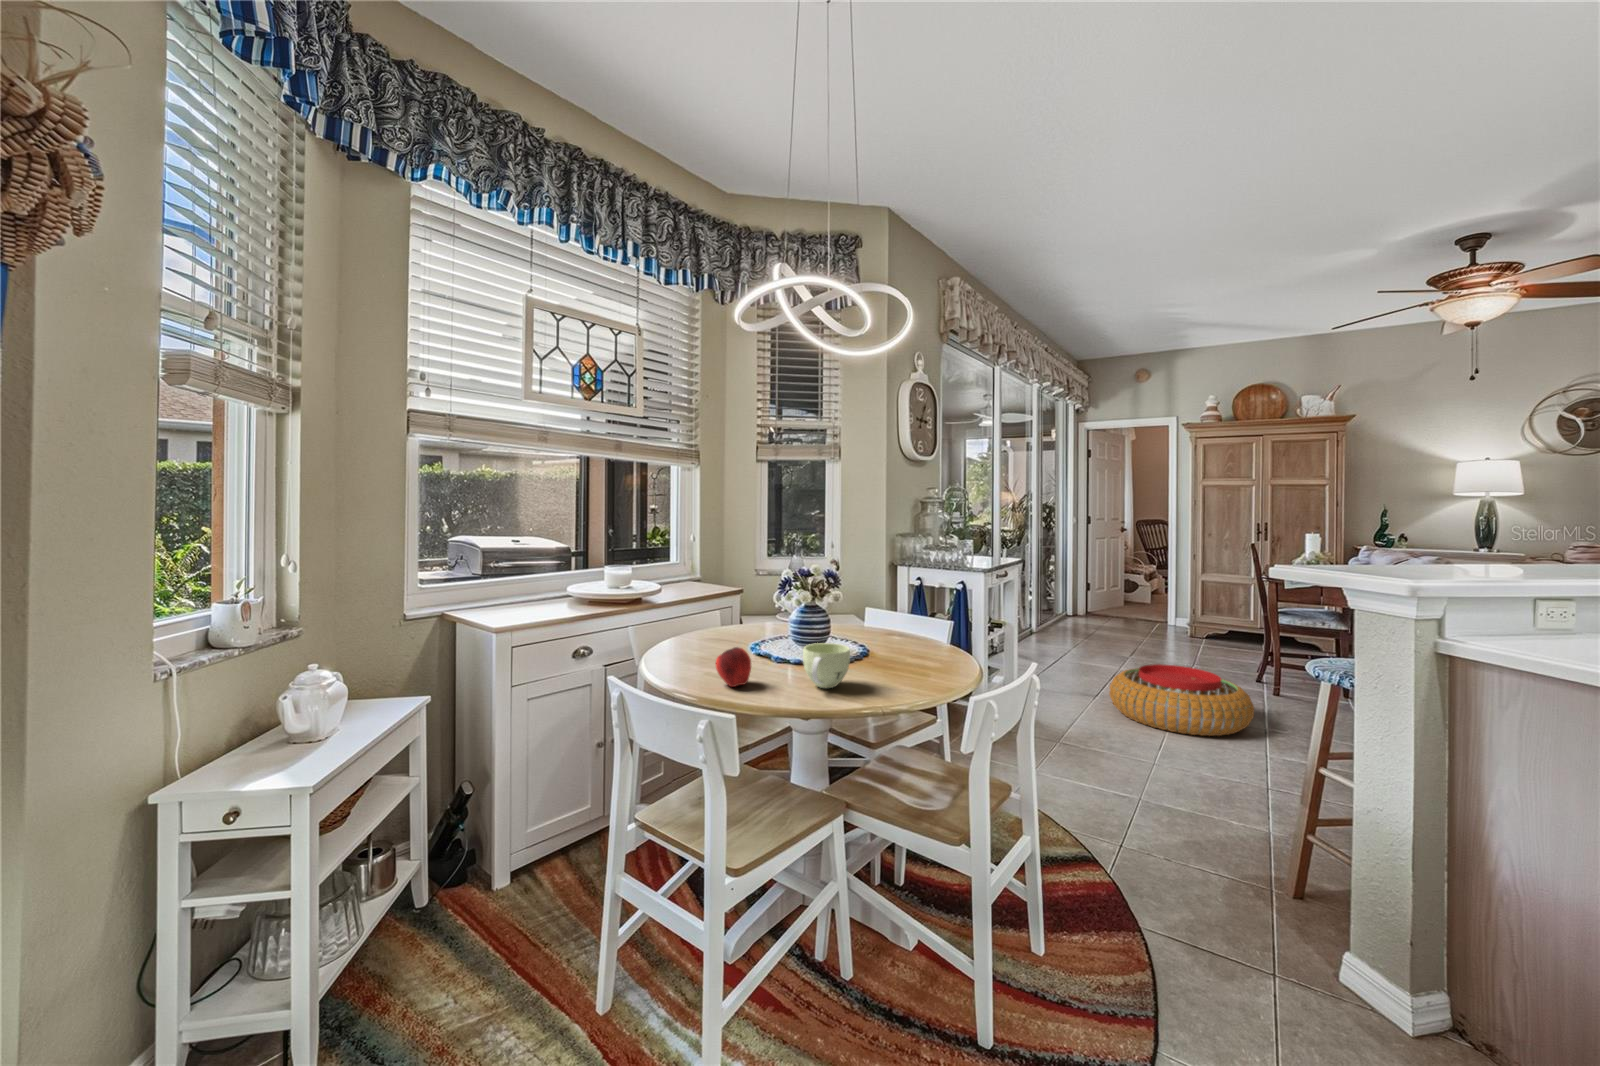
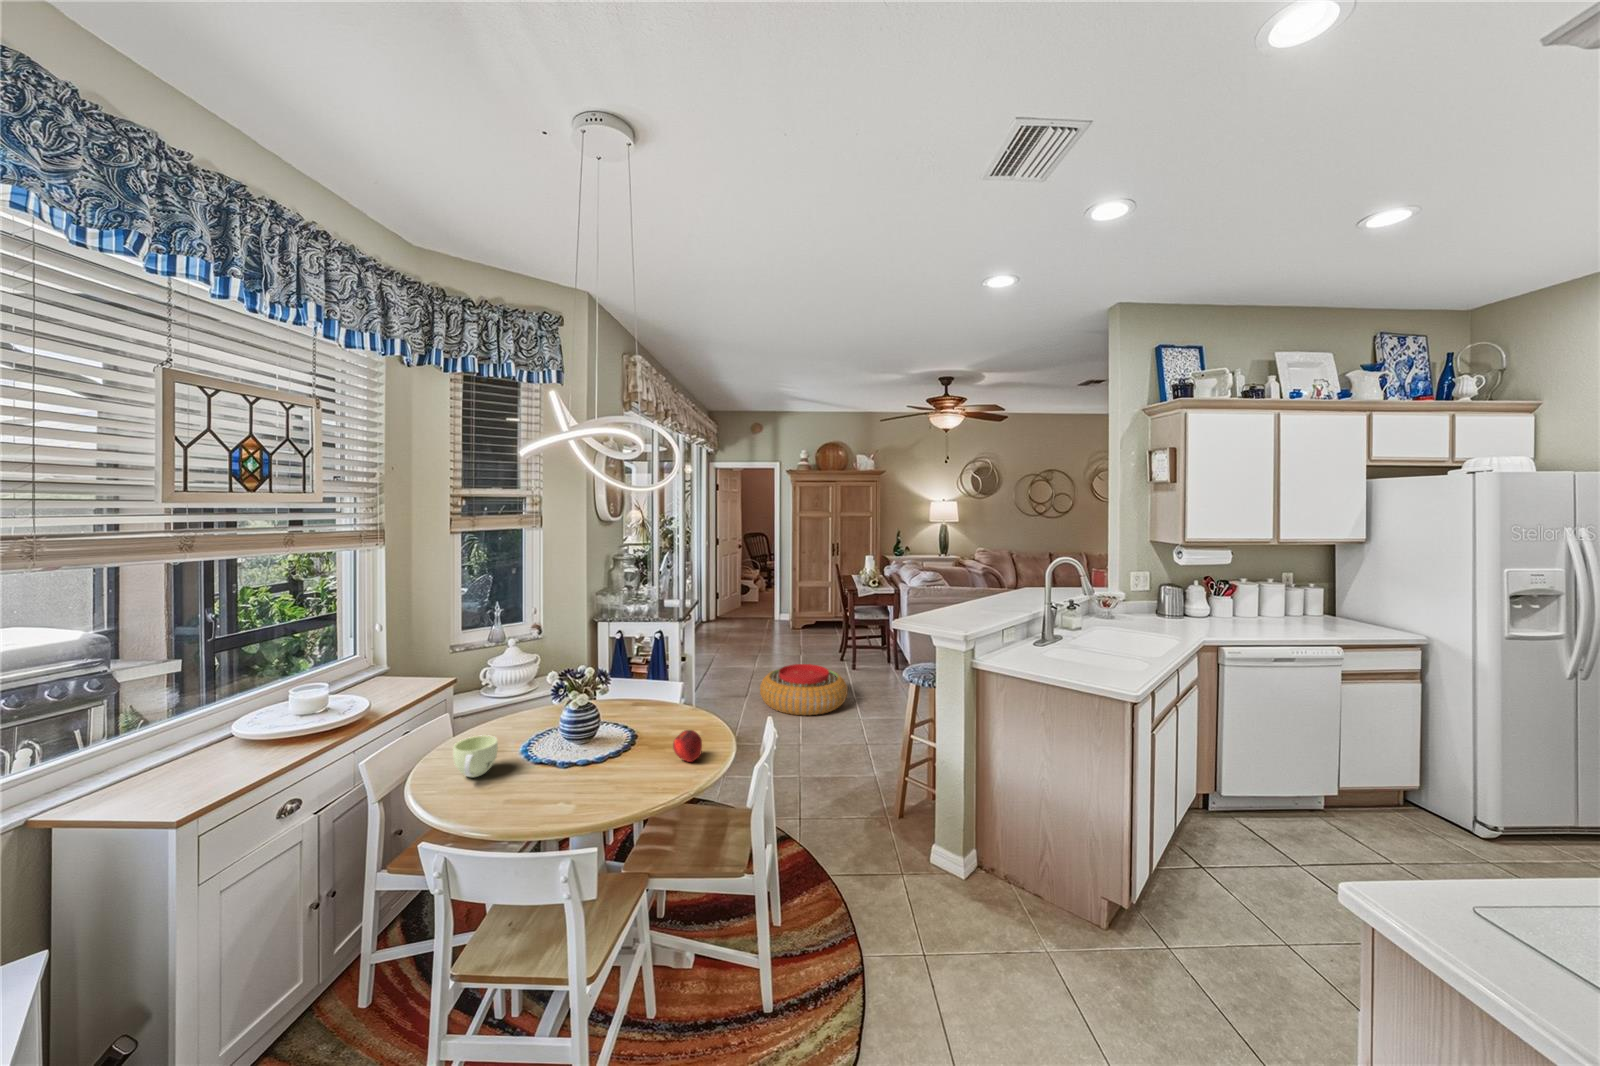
cup: present [803,643,850,688] -> present [453,735,498,777]
apple: present [716,647,751,687] -> present [673,730,702,762]

